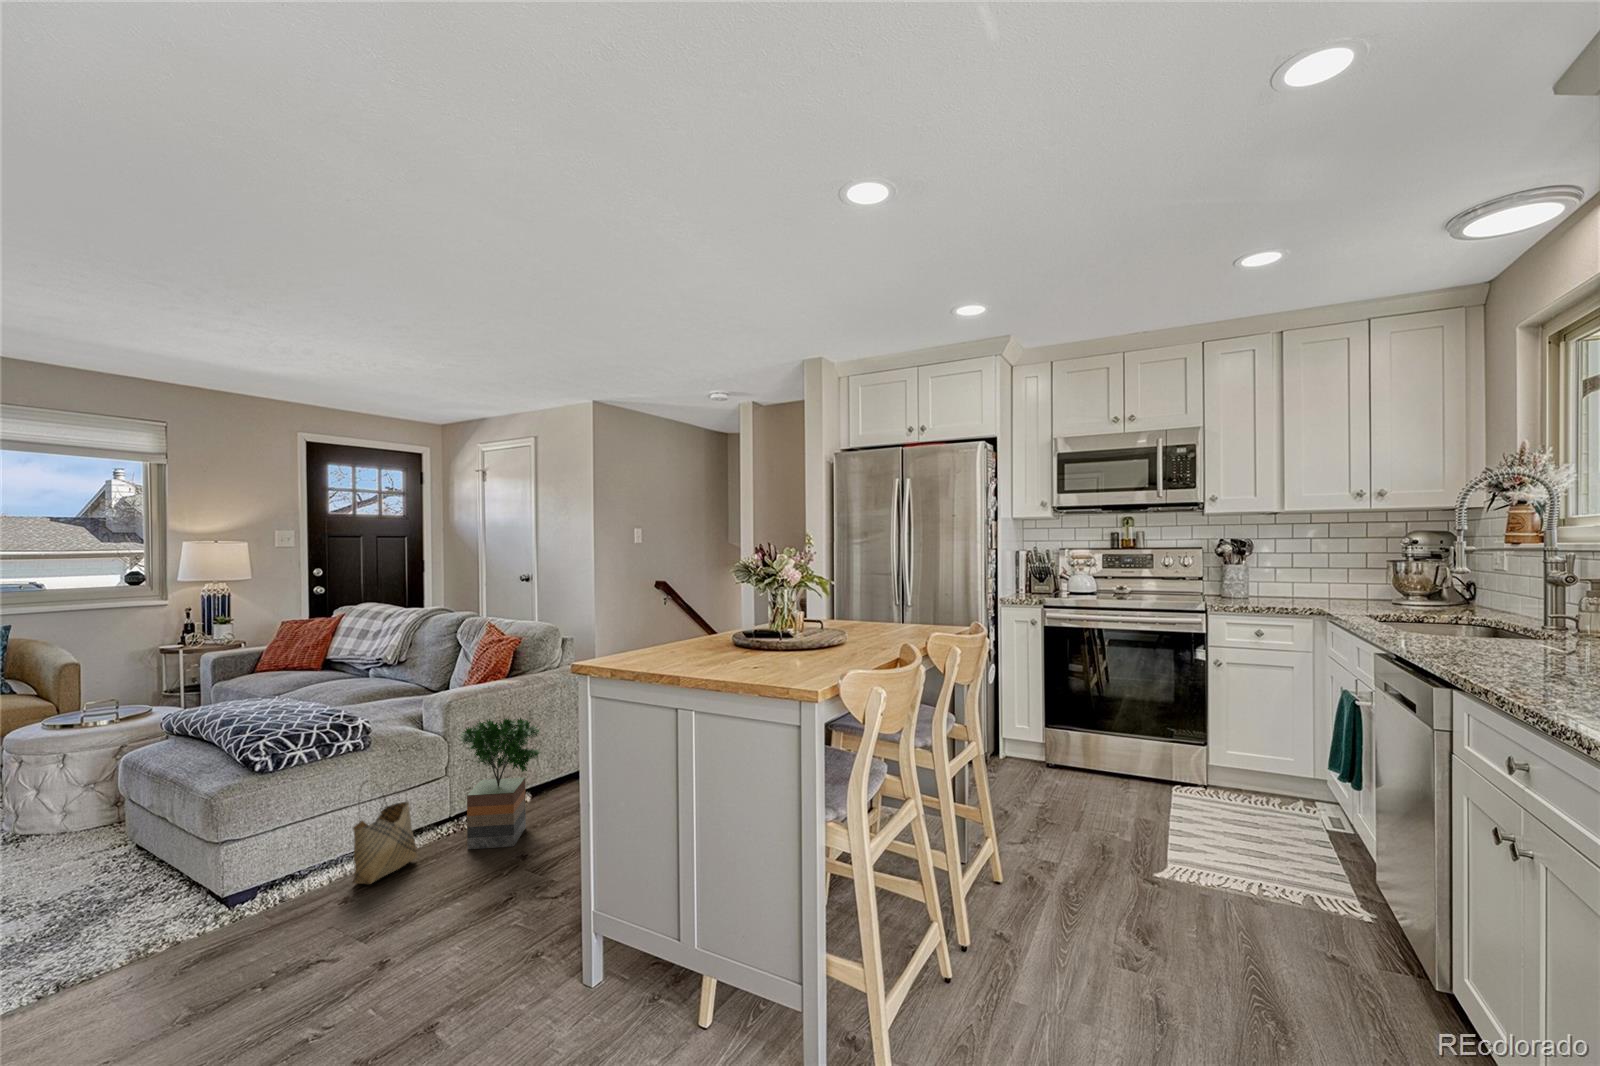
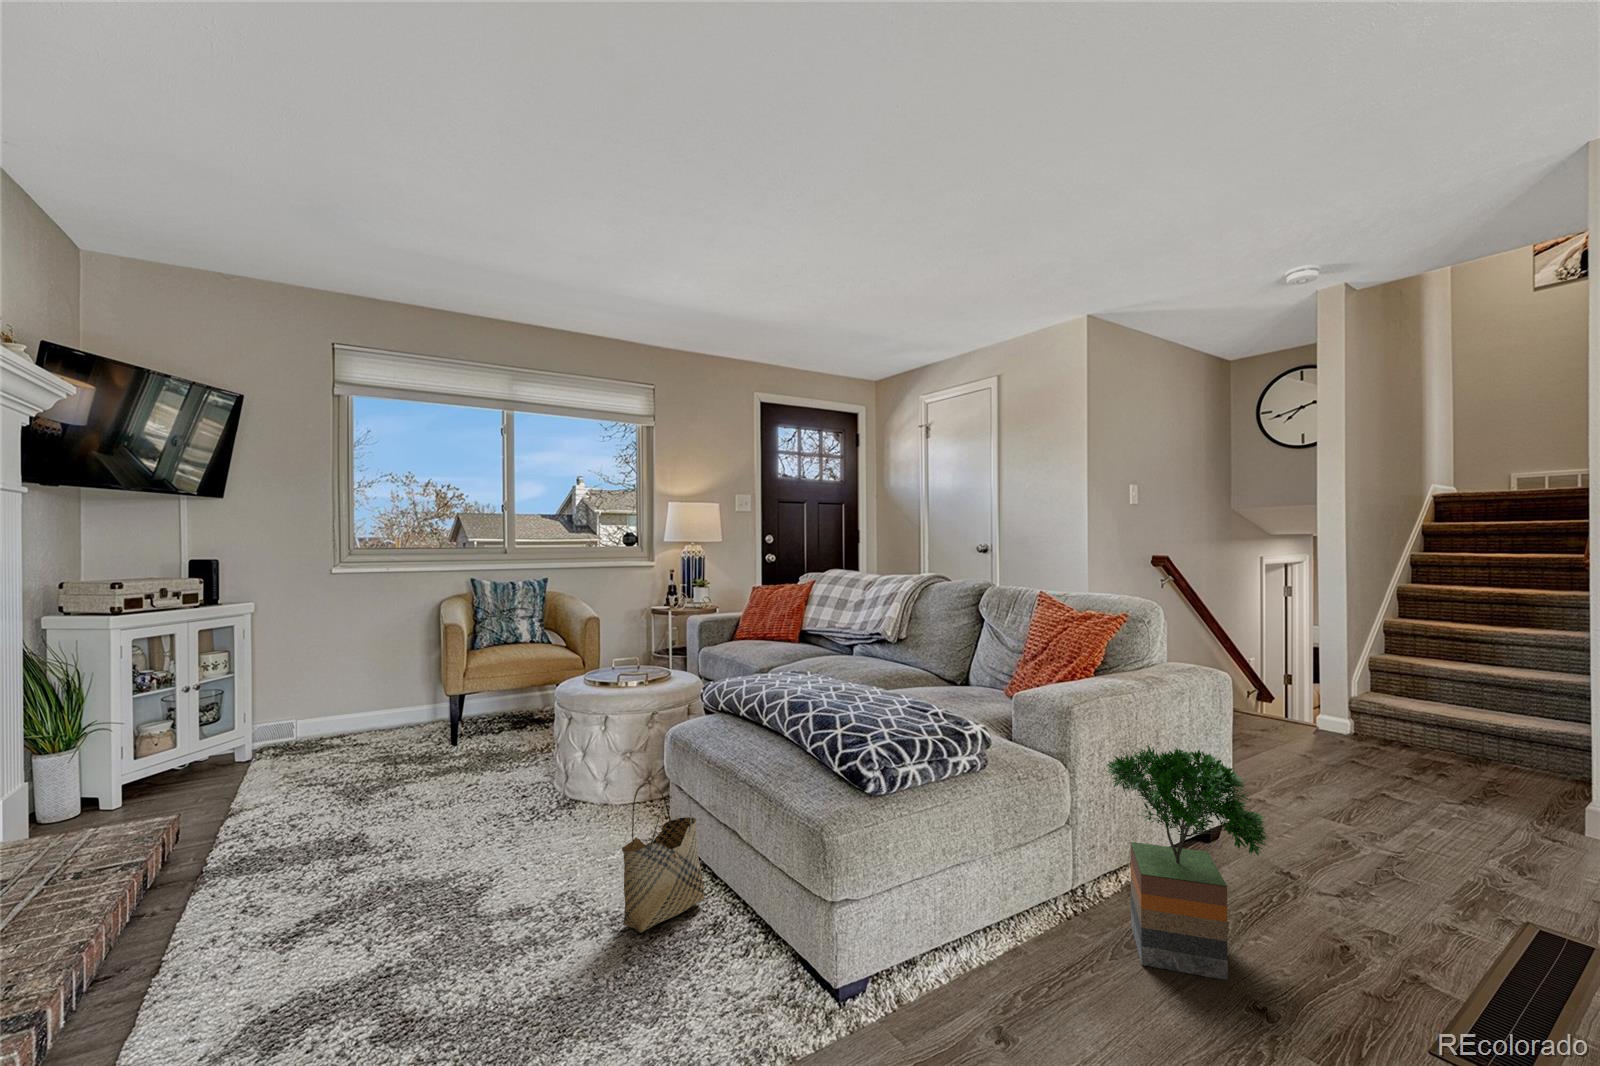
woven basket: present [353,781,417,884] -> present [622,782,704,933]

